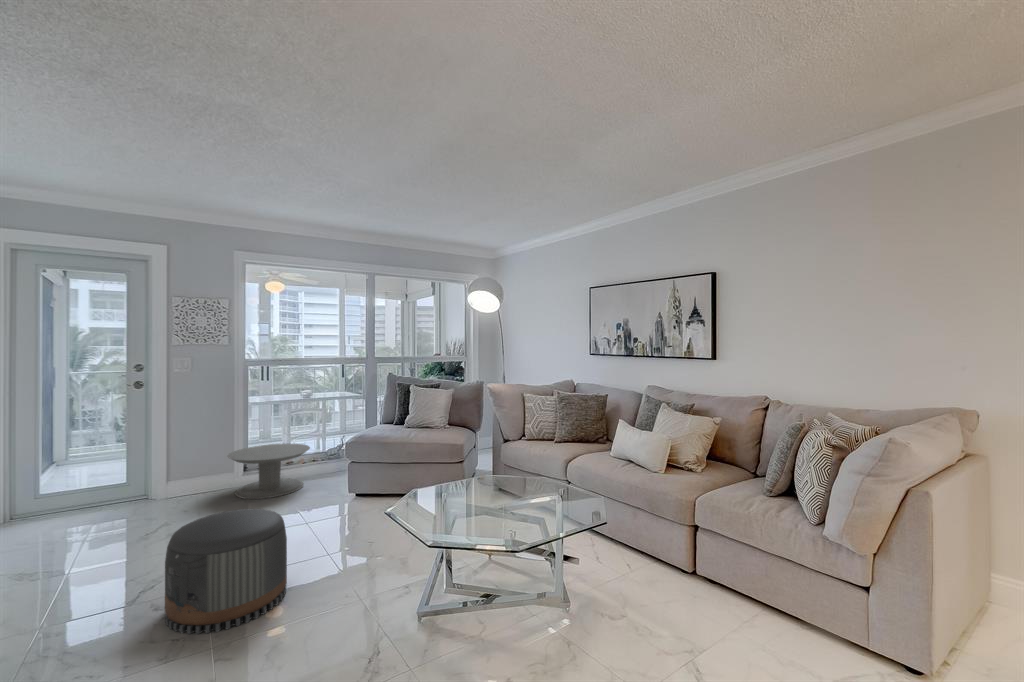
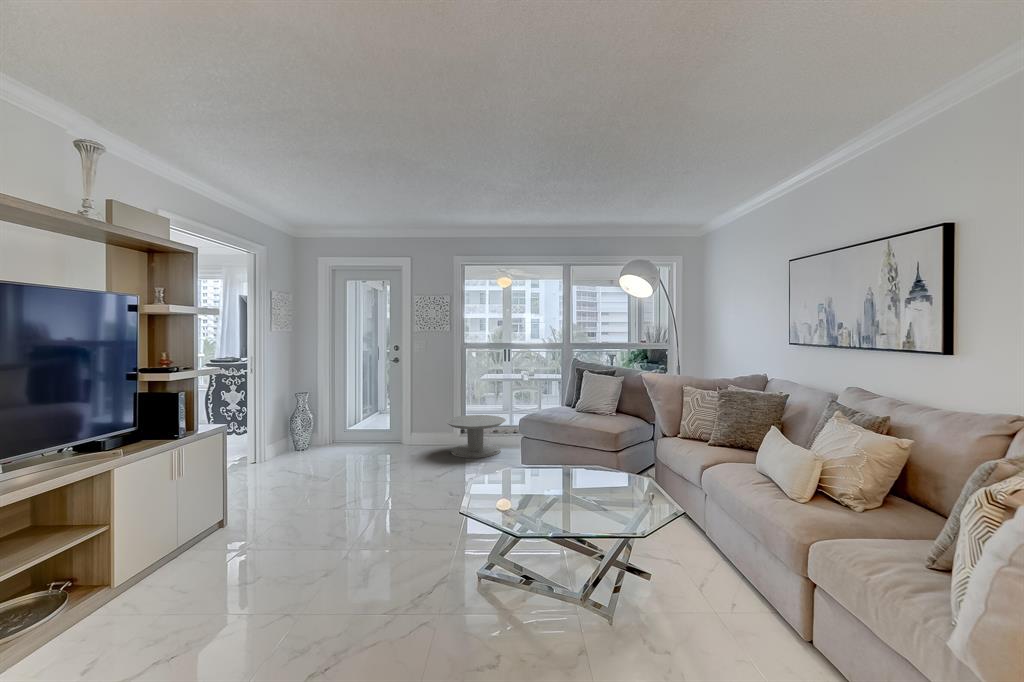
pouf: present [165,509,287,634] -> none [343,459,423,541]

